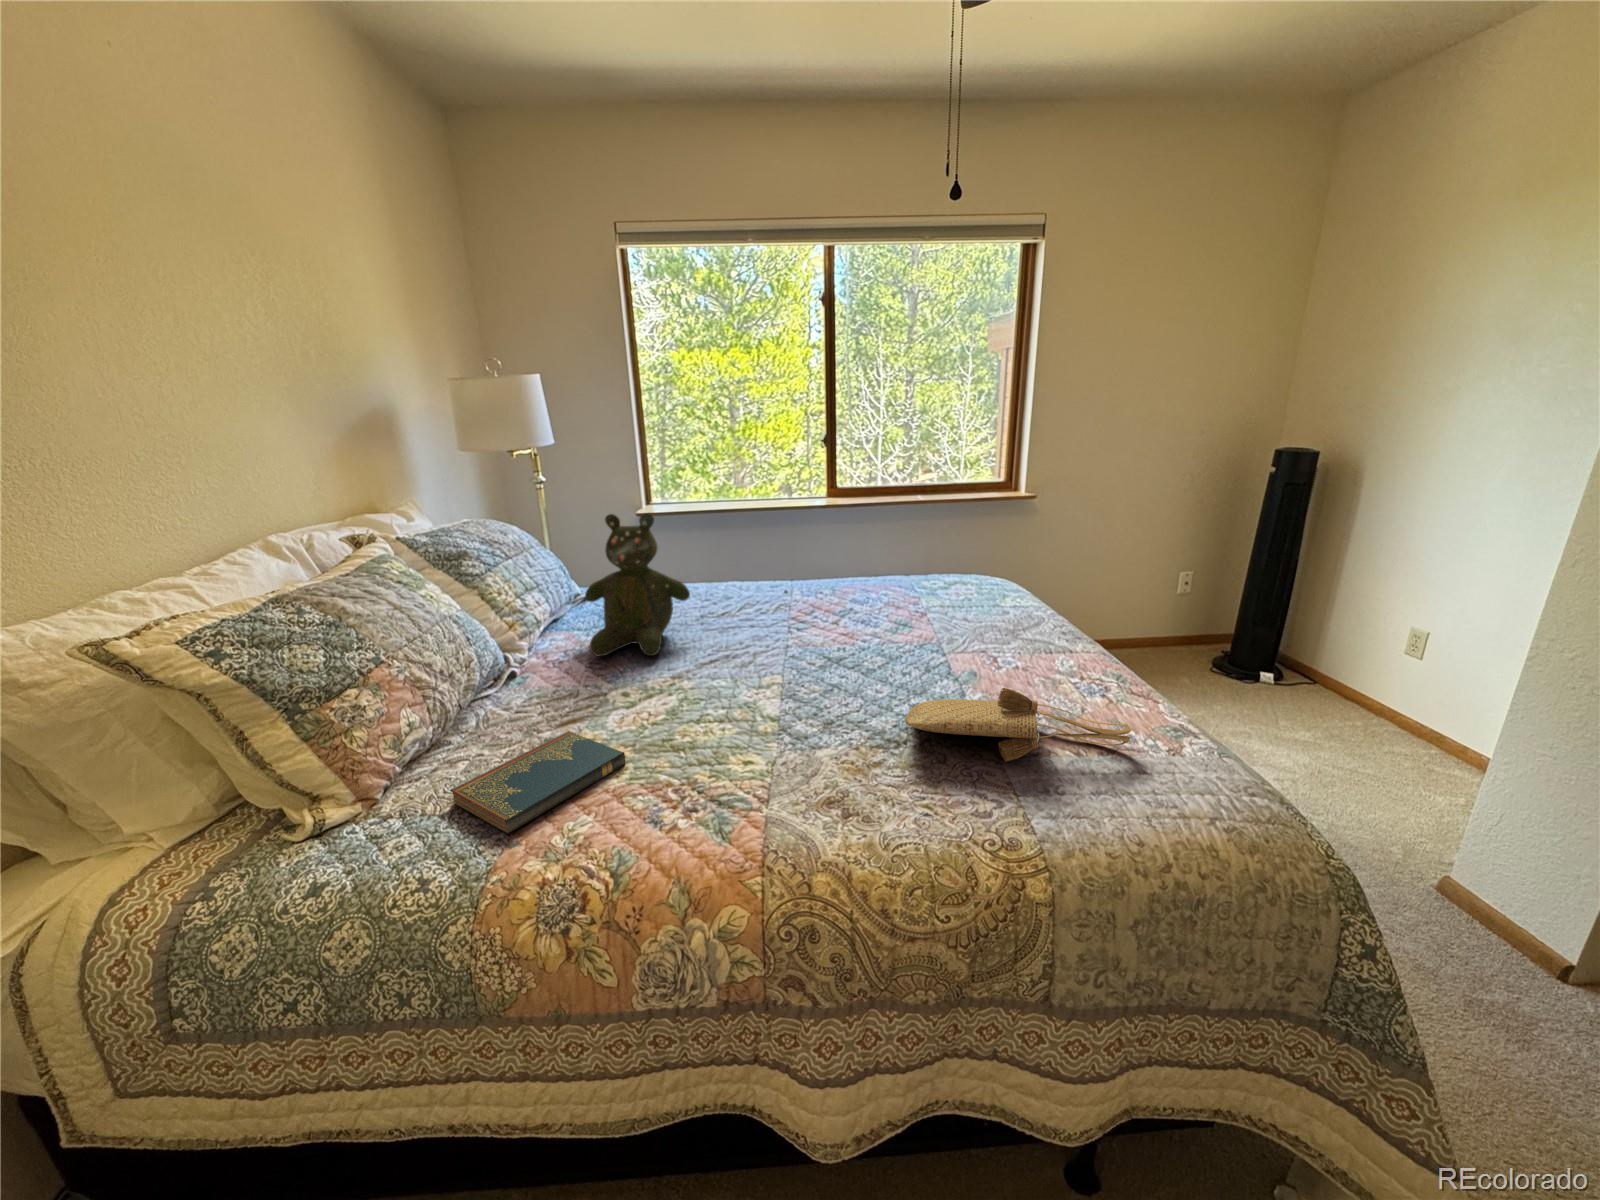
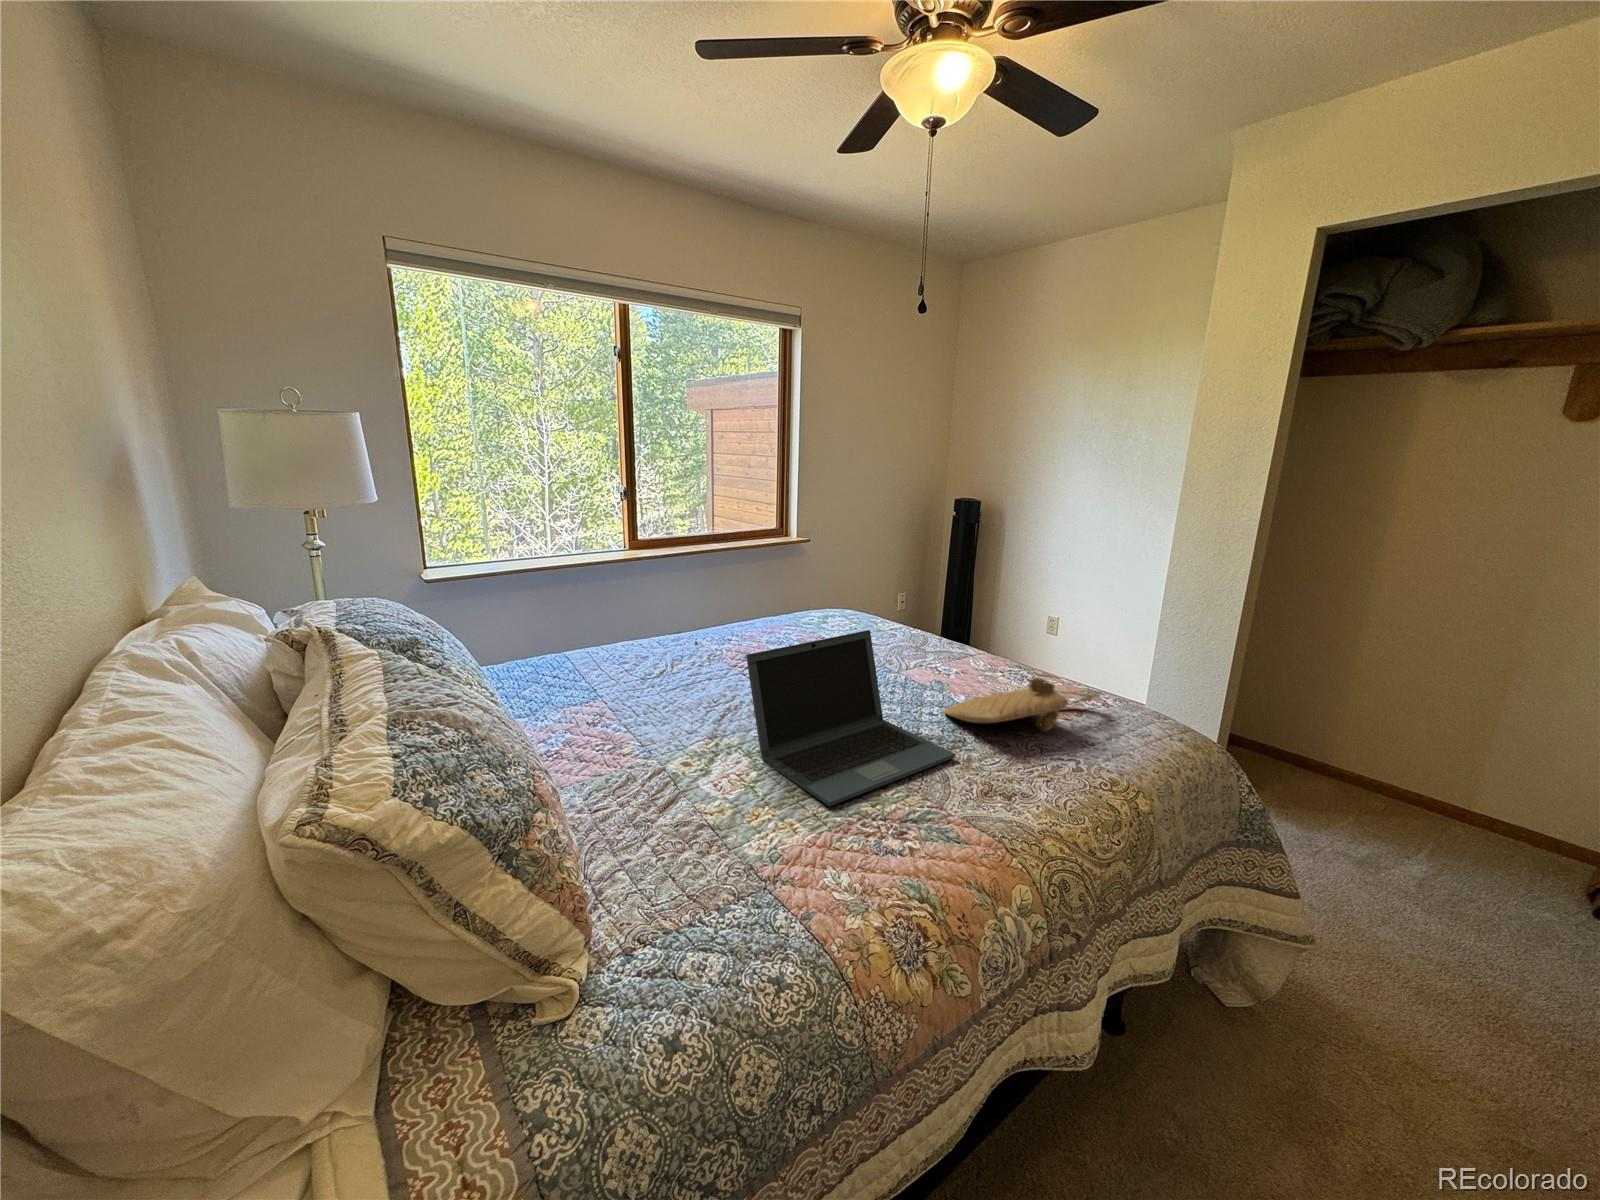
teddy bear: present [585,513,690,656] -> none [549,573,670,738]
laptop: none [659,596,850,763] -> present [746,630,955,806]
hardcover book: present [450,731,625,834] -> none [690,805,801,907]

